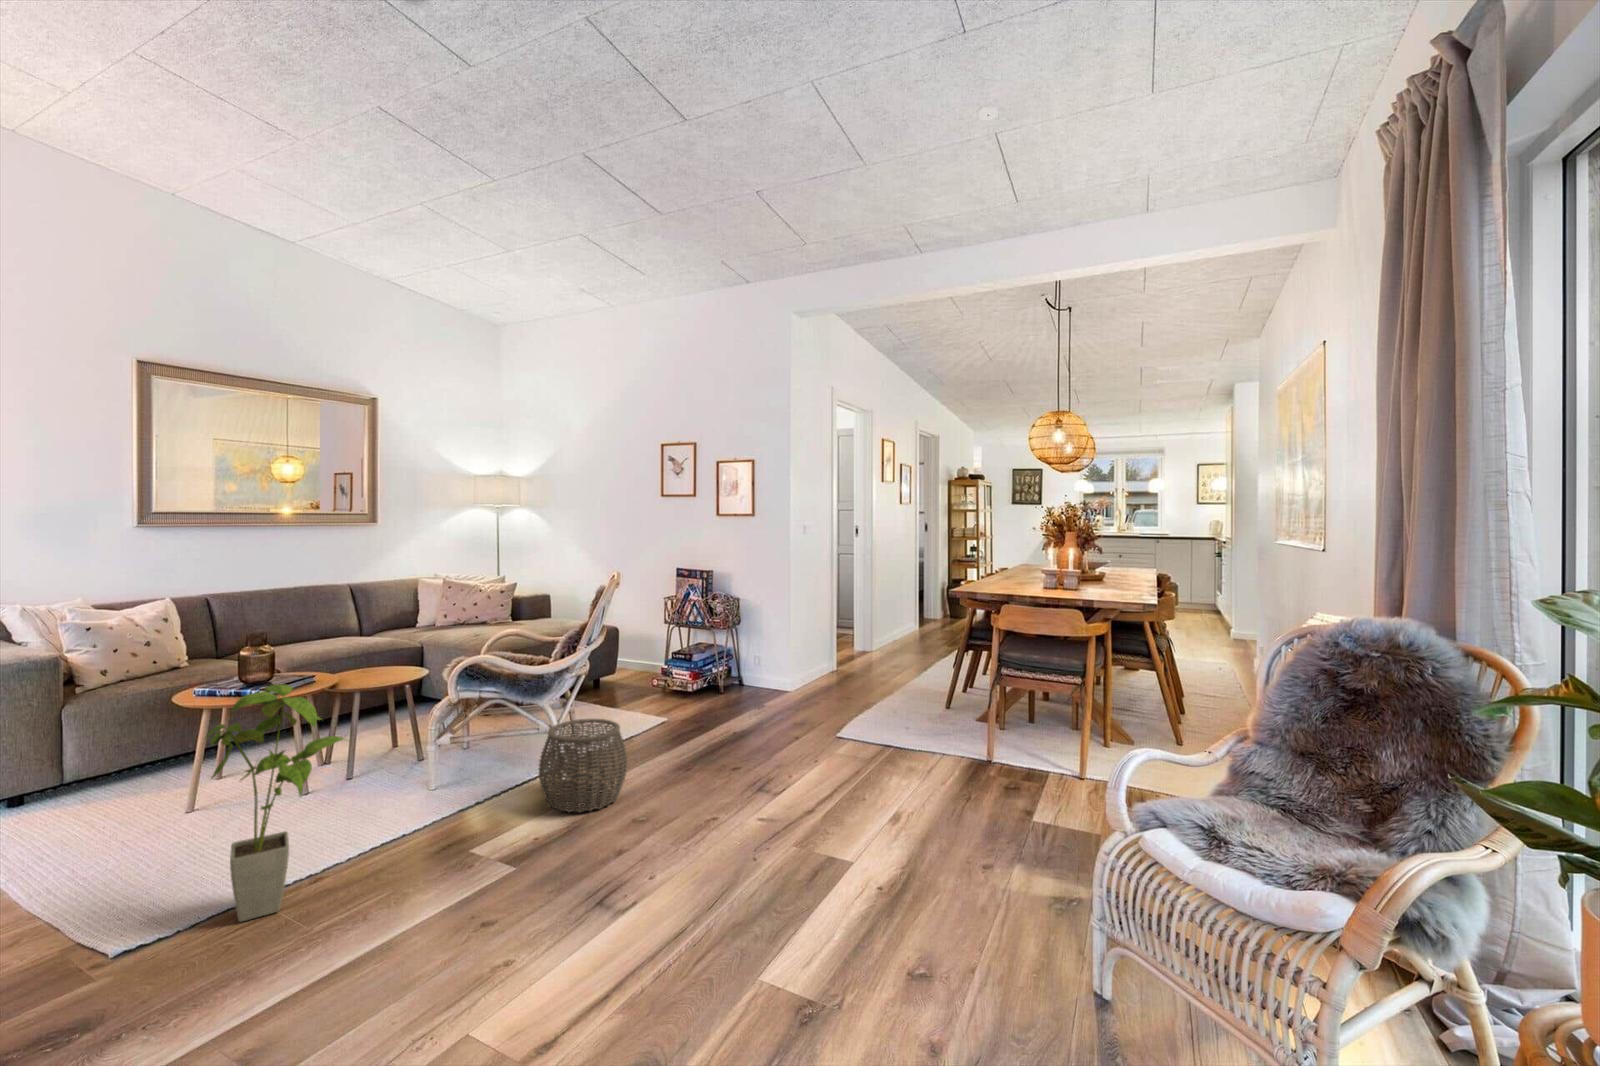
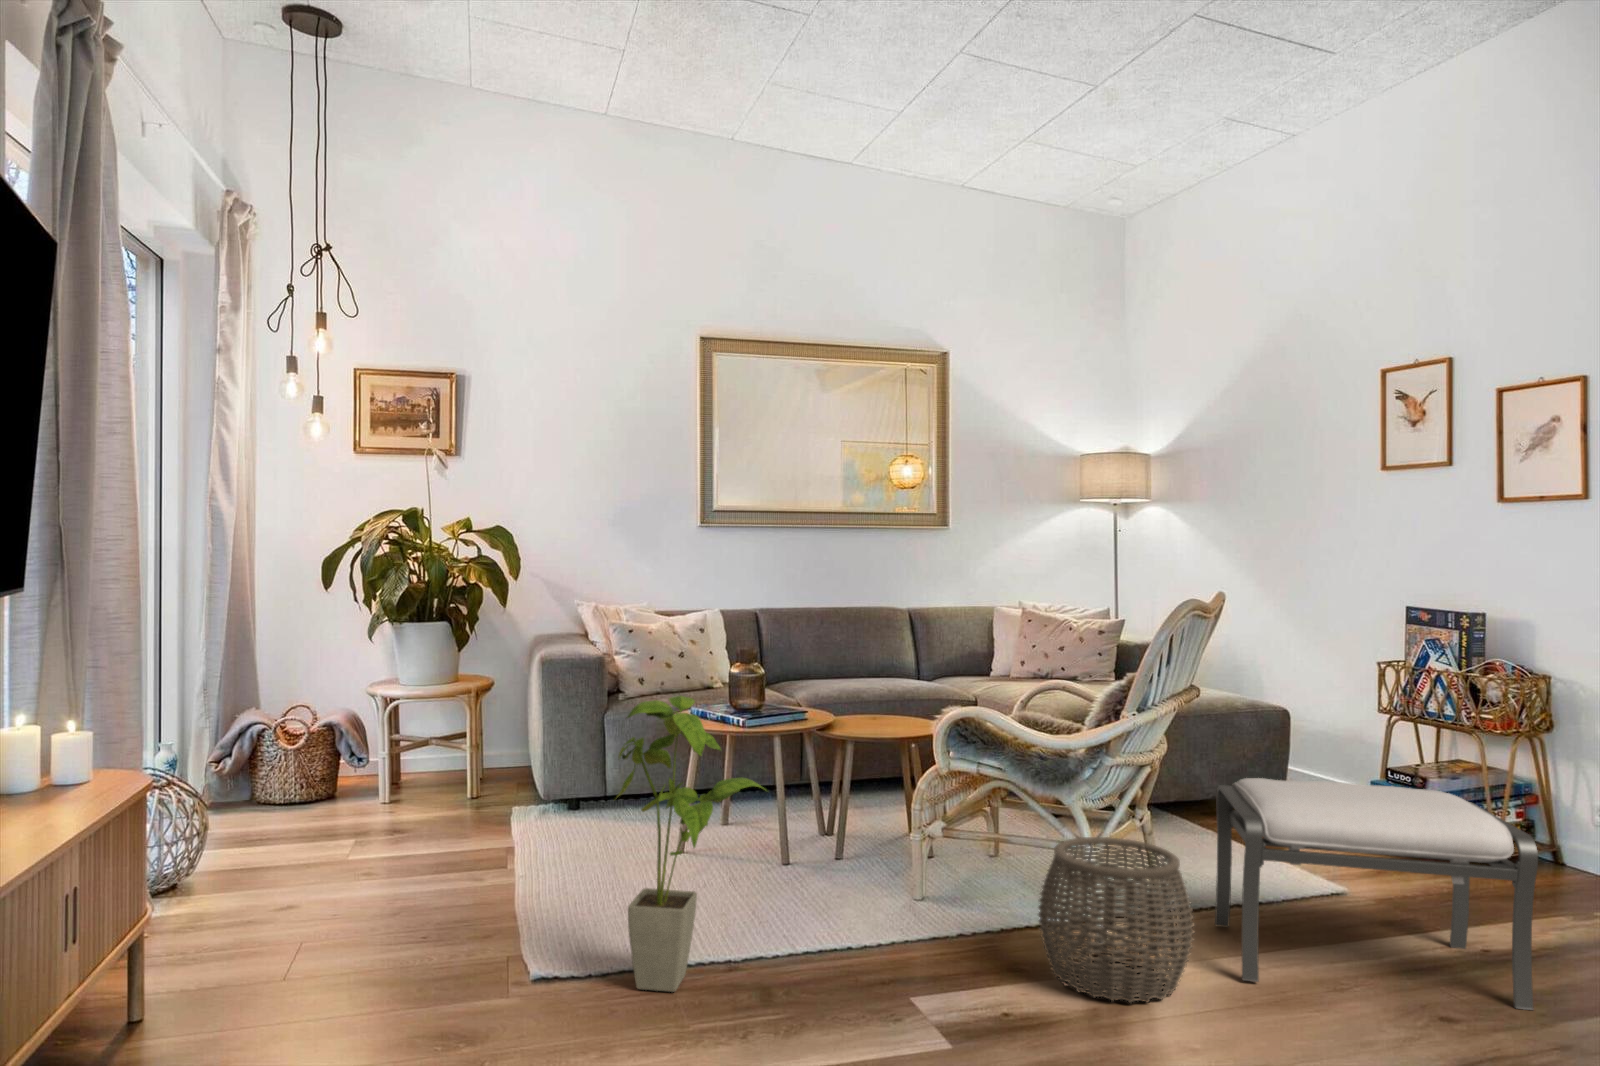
ottoman: none [618,663,766,779] -> present [1215,778,1538,1010]

